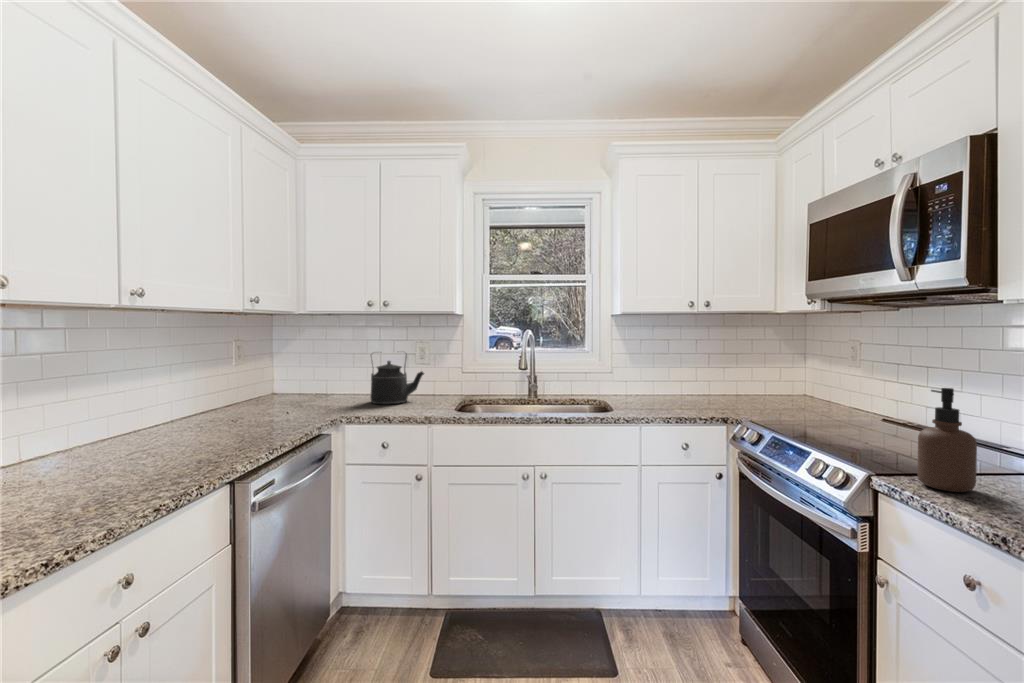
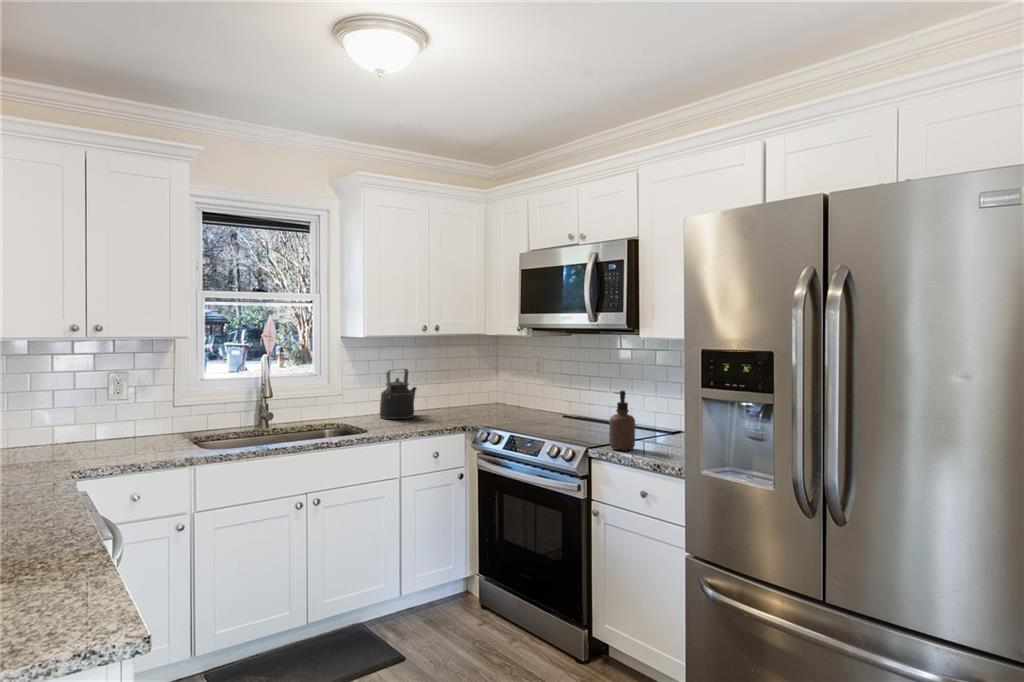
kettle: present [371,354,424,404] -> present [380,369,416,419]

